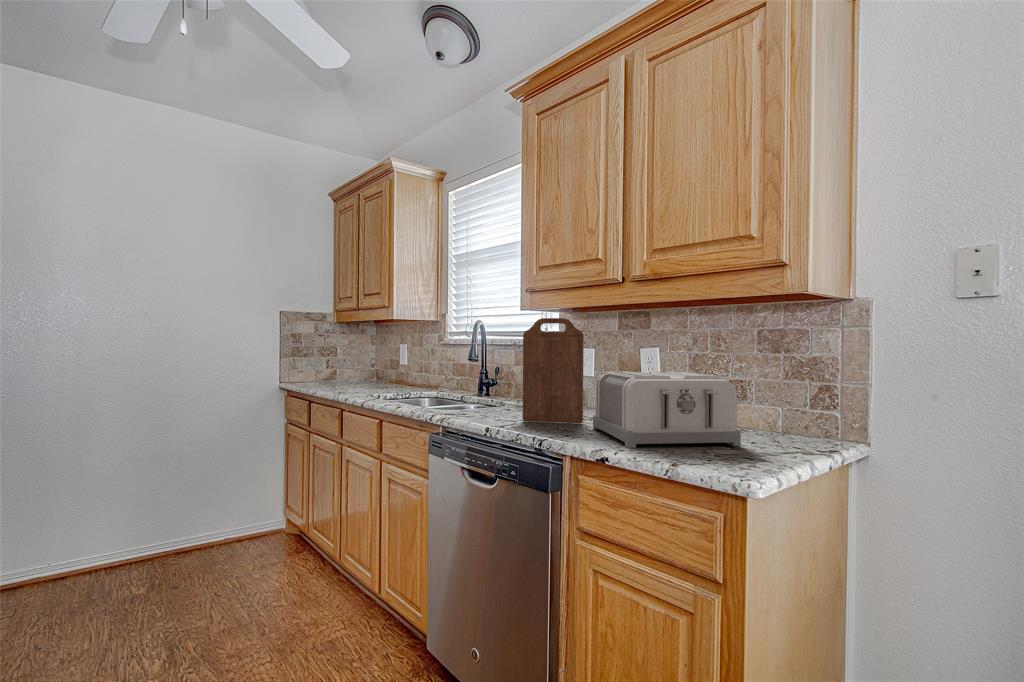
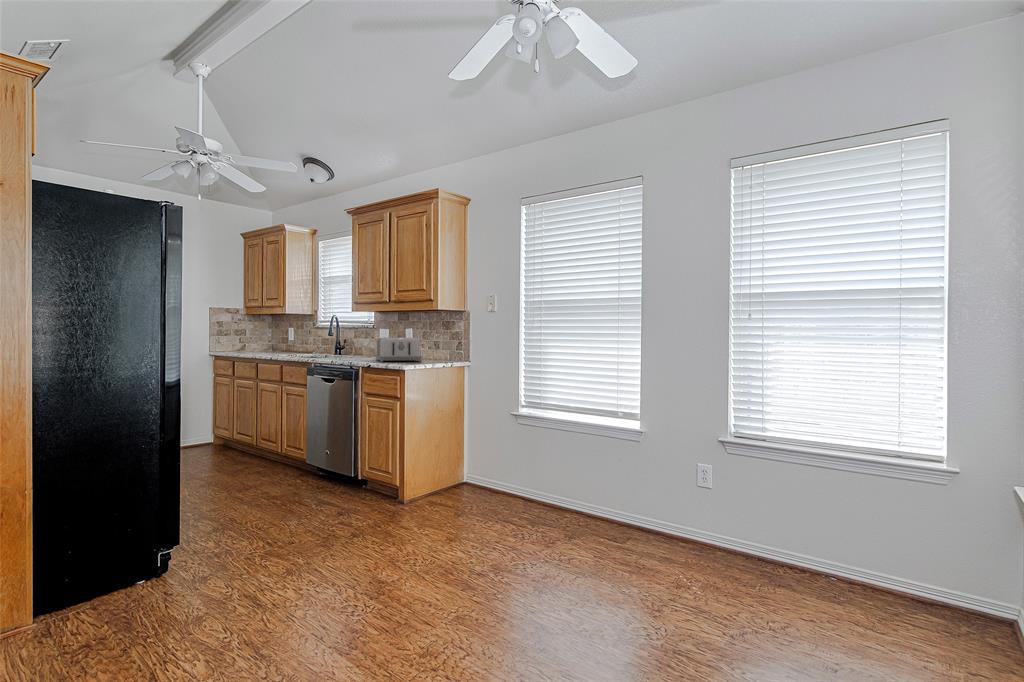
cutting board: present [523,318,584,423] -> none [349,316,375,359]

